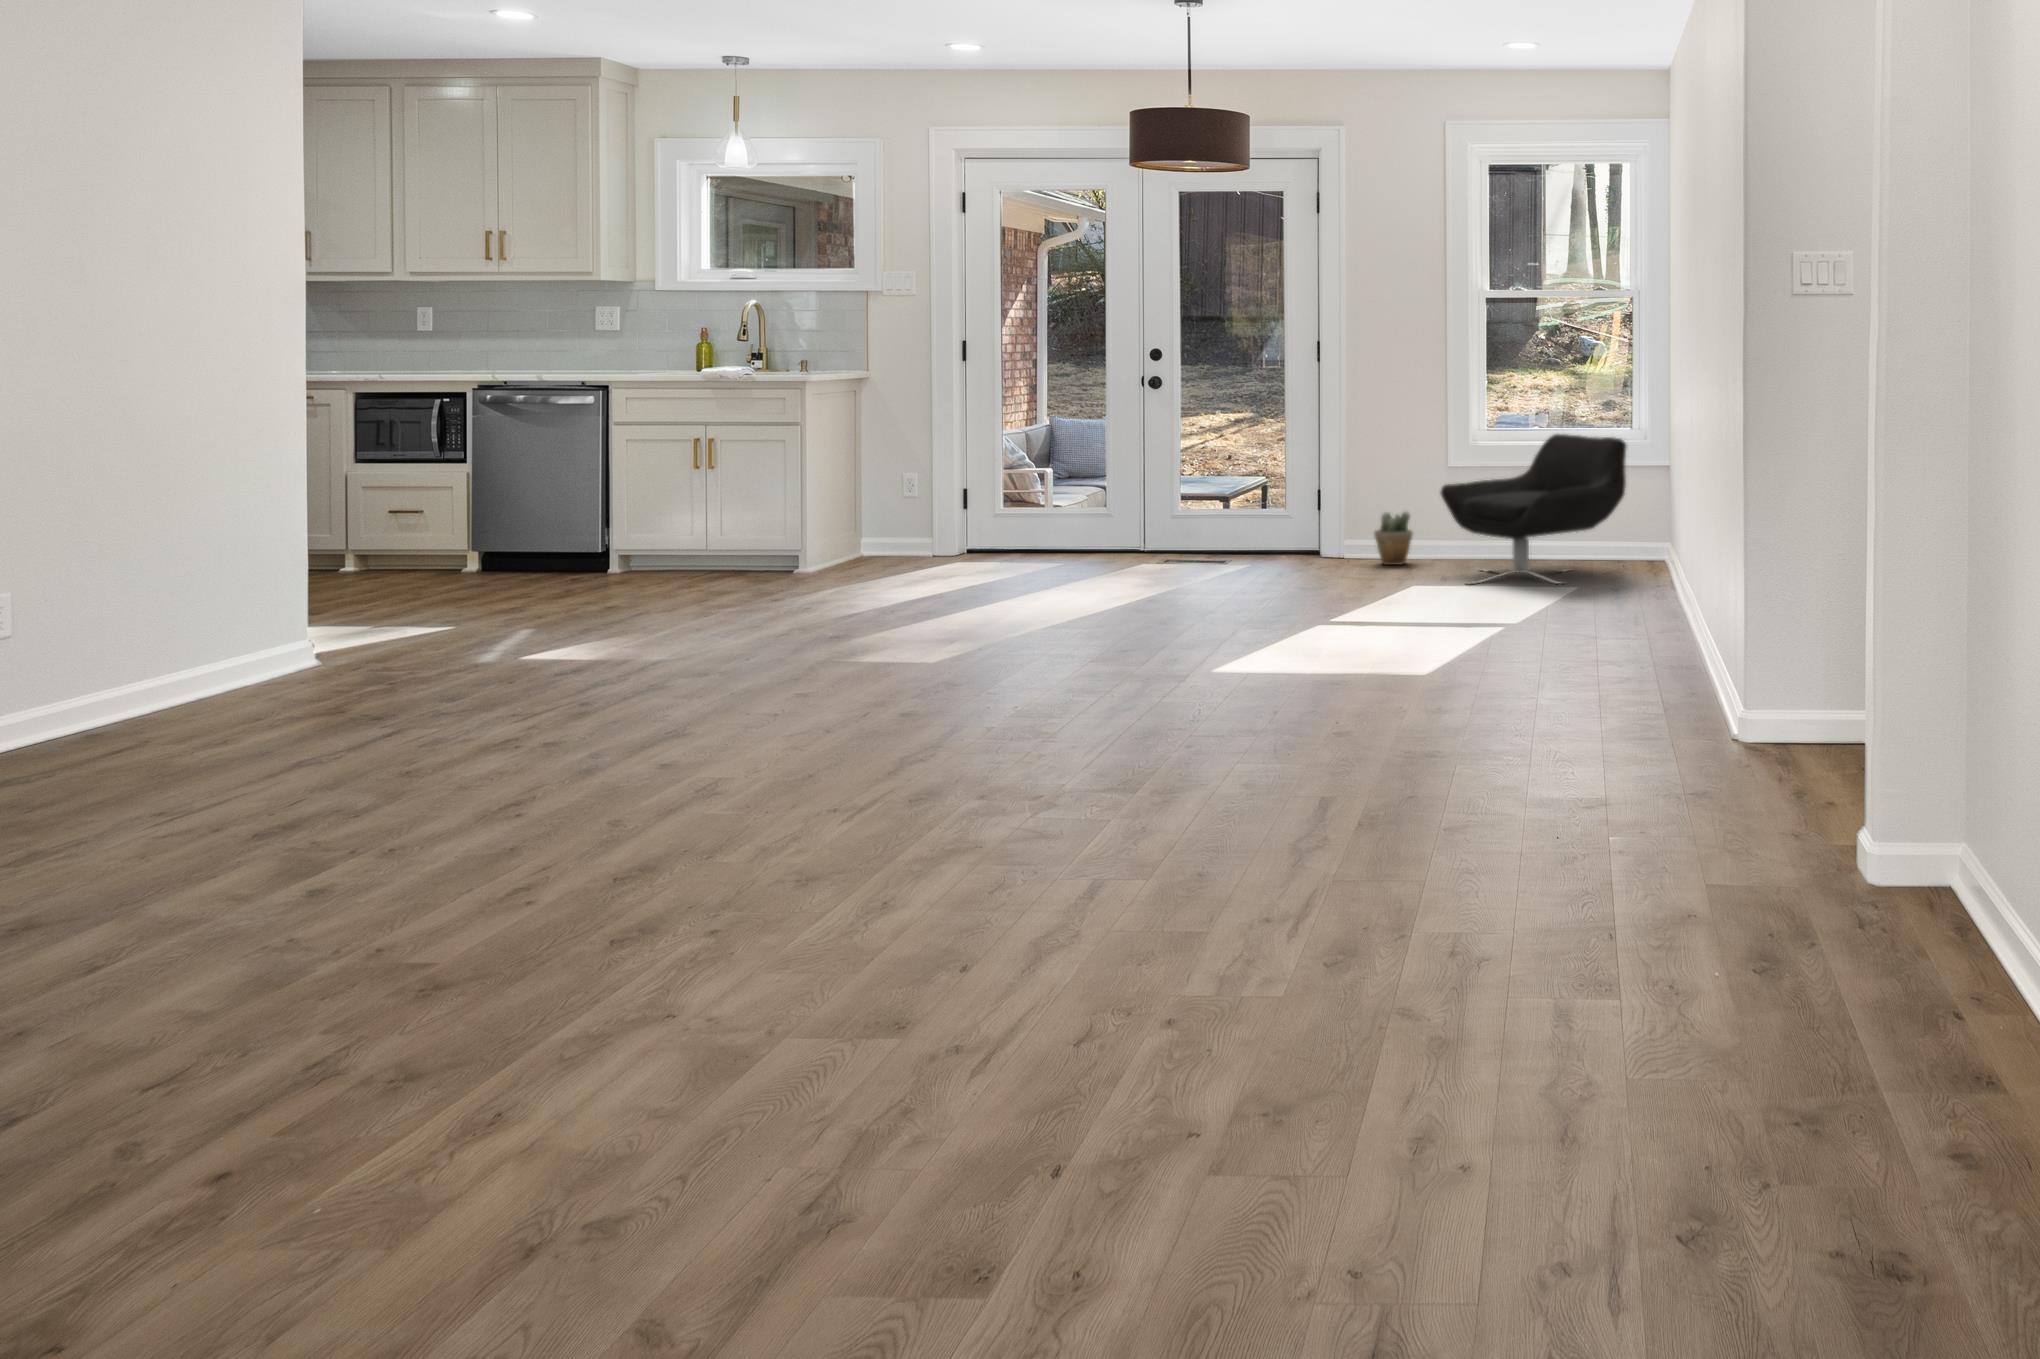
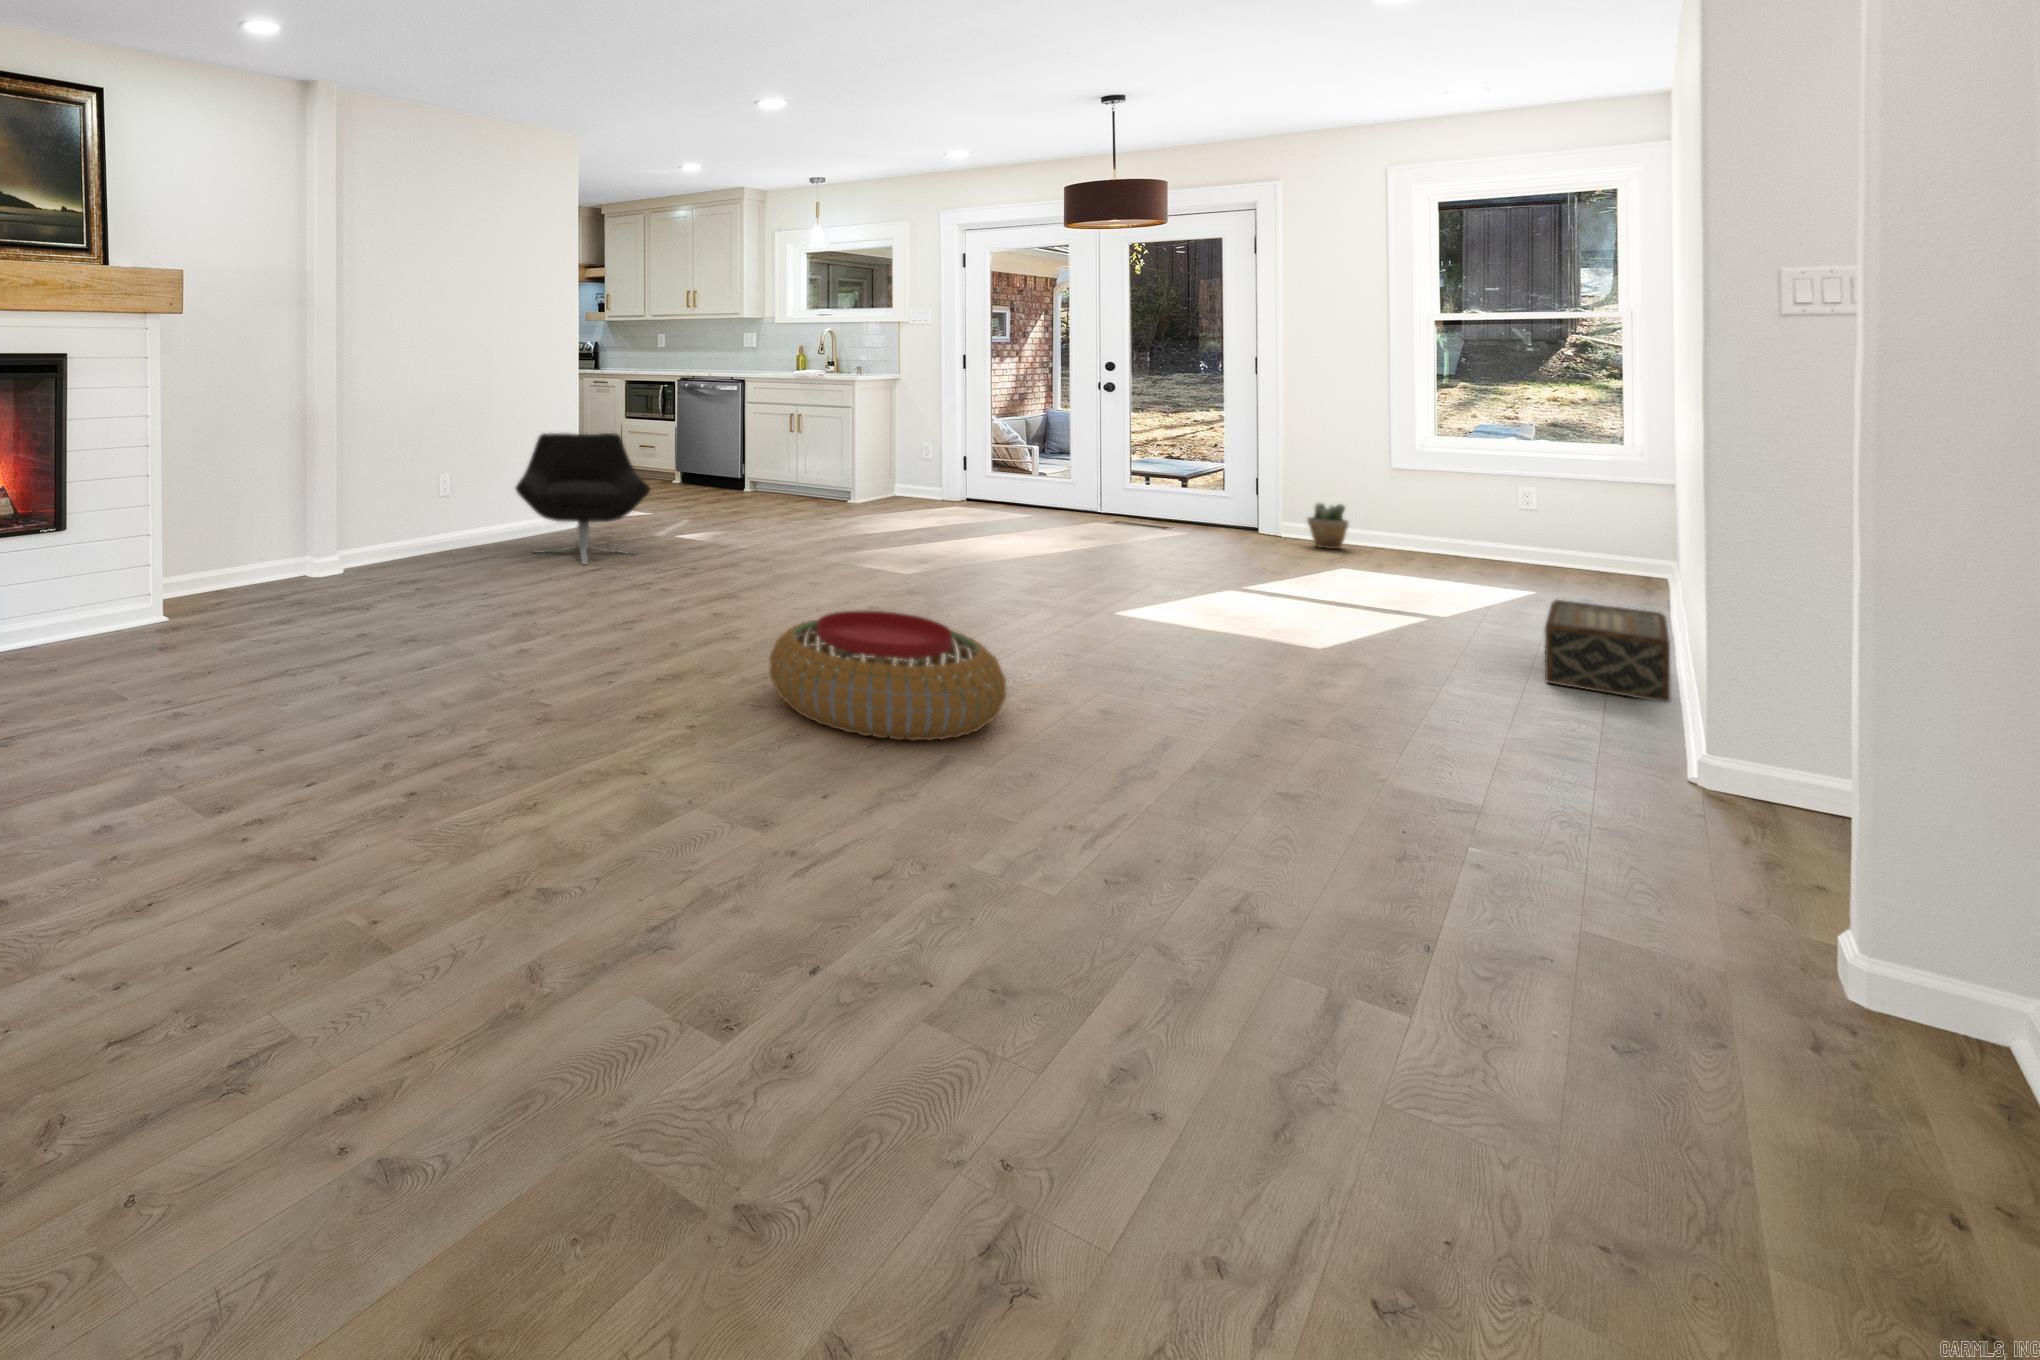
lounge chair: present [1441,434,1626,584] -> present [516,433,650,565]
woven basket: none [1606,586,1697,670] -> present [1545,600,1670,702]
pouf: none [815,705,1152,884] -> present [769,610,1006,741]

